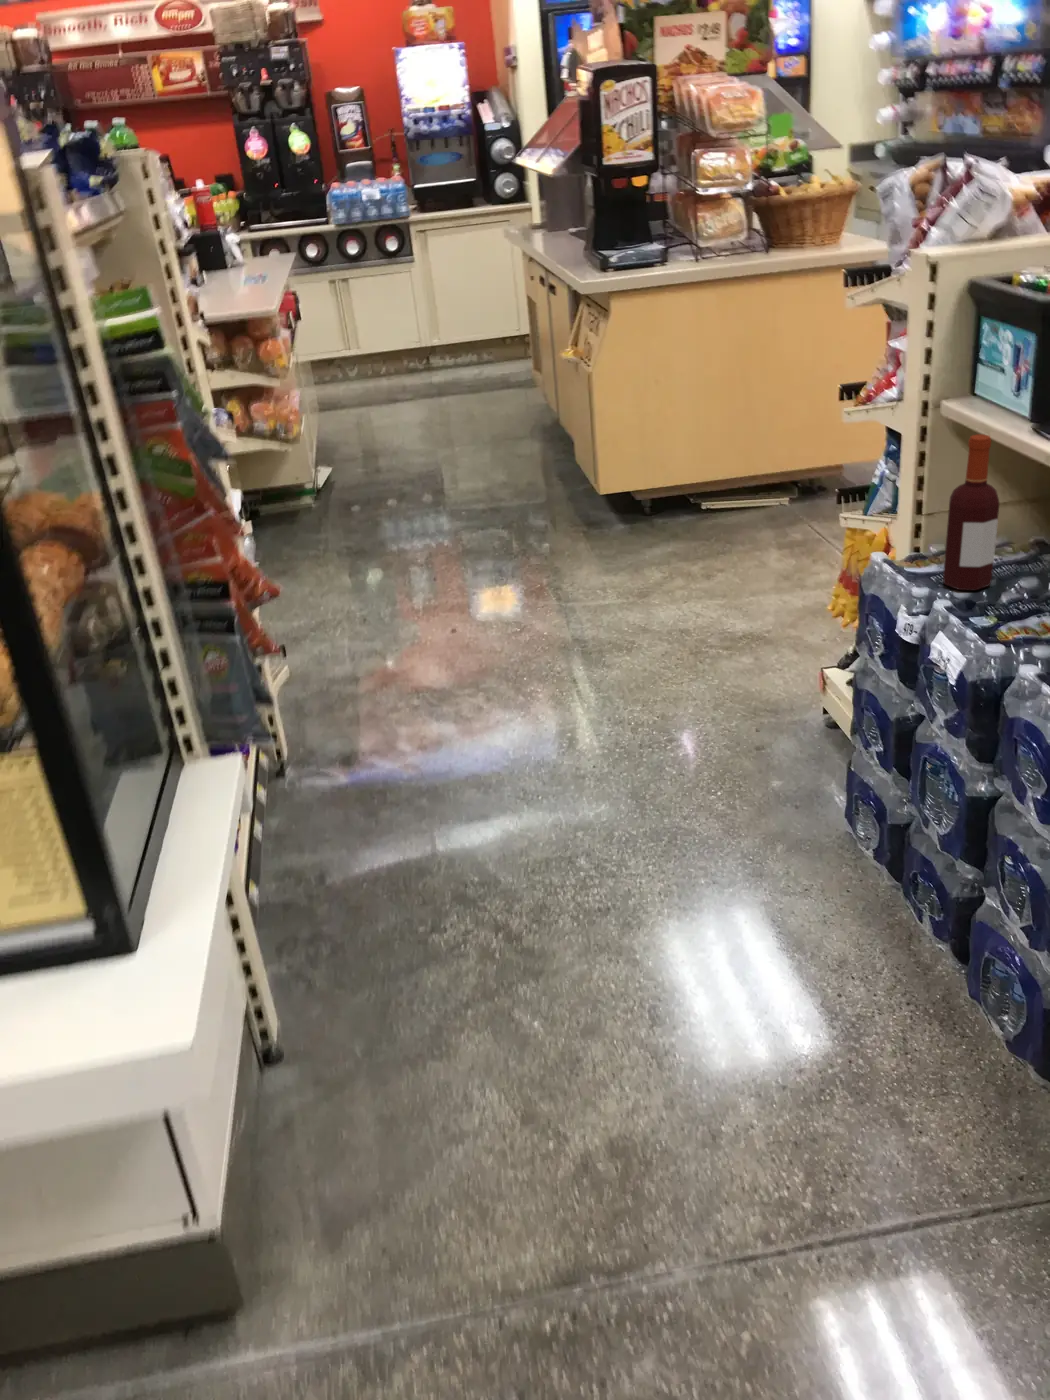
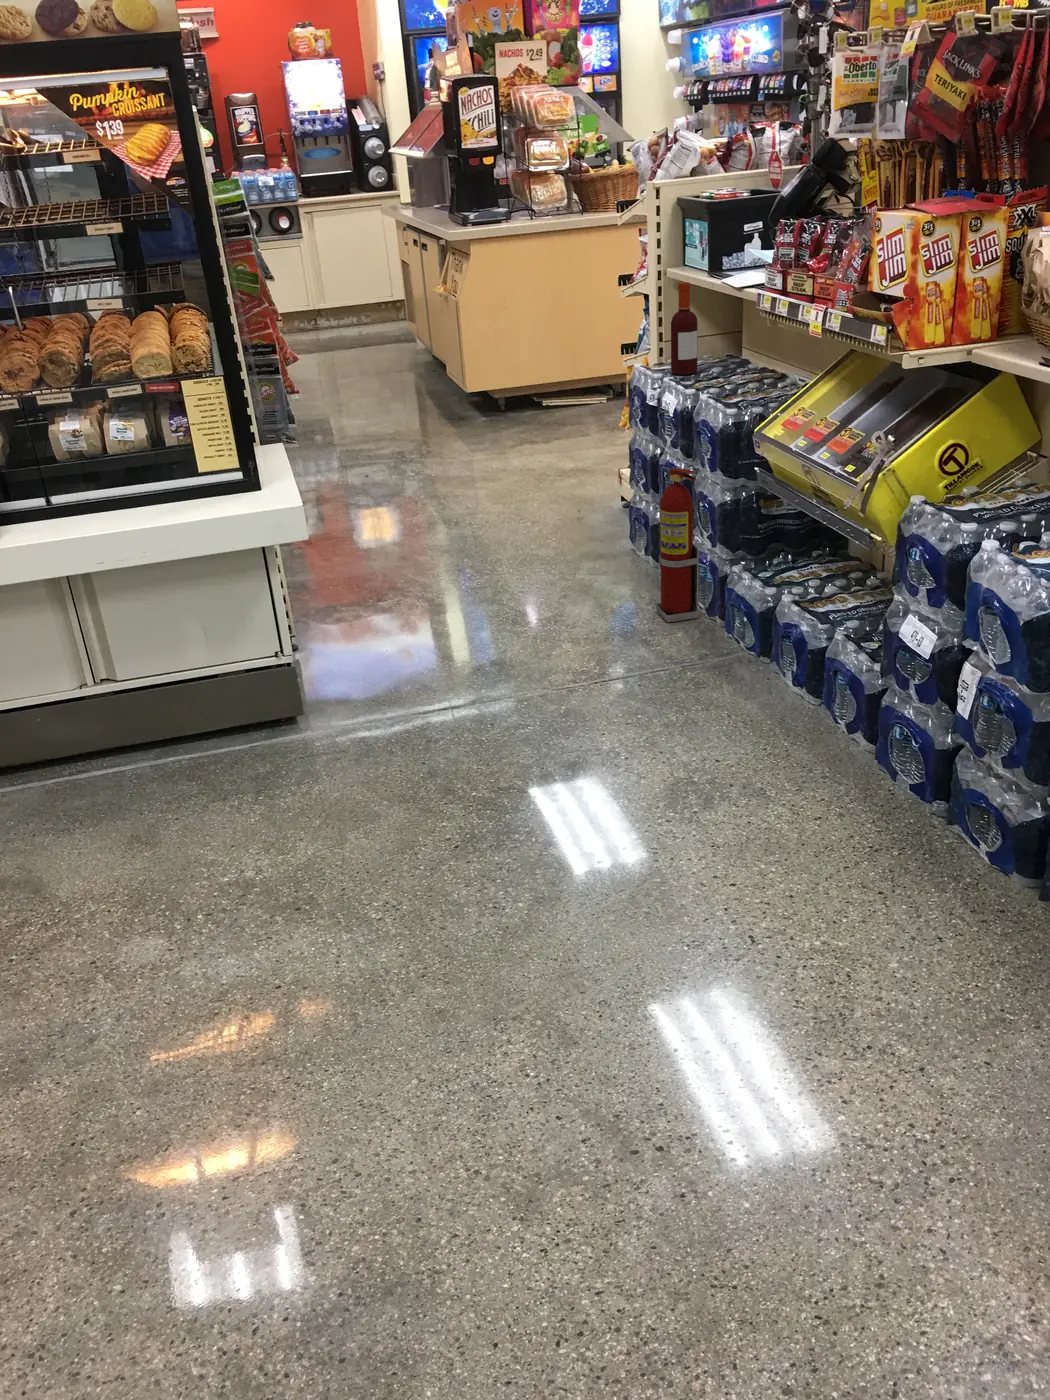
fire extinguisher: none [907,808,1012,1060] -> present [656,468,699,622]

